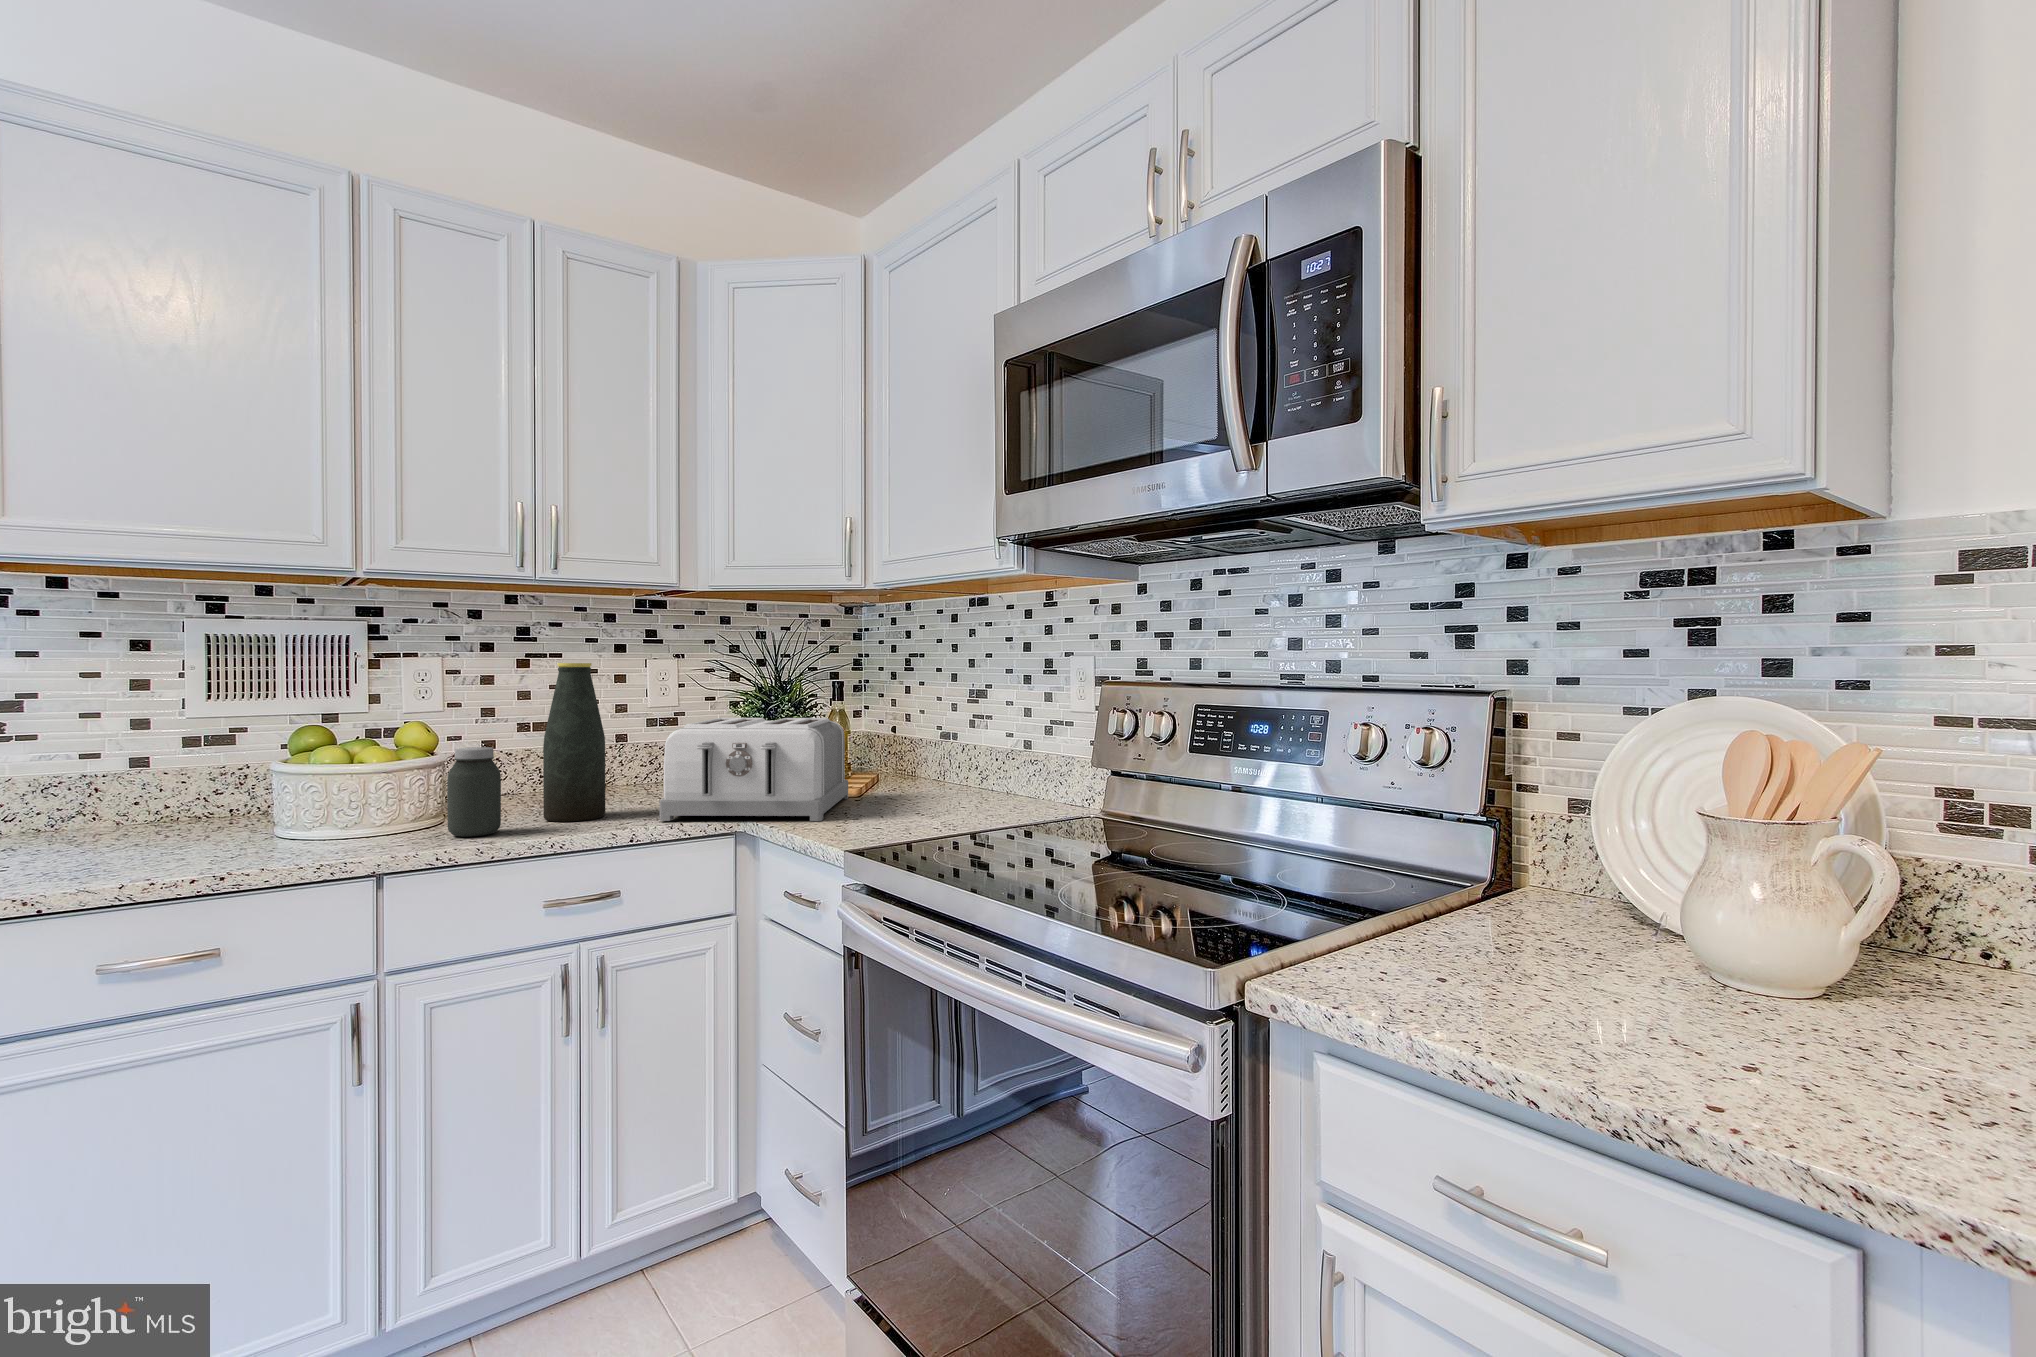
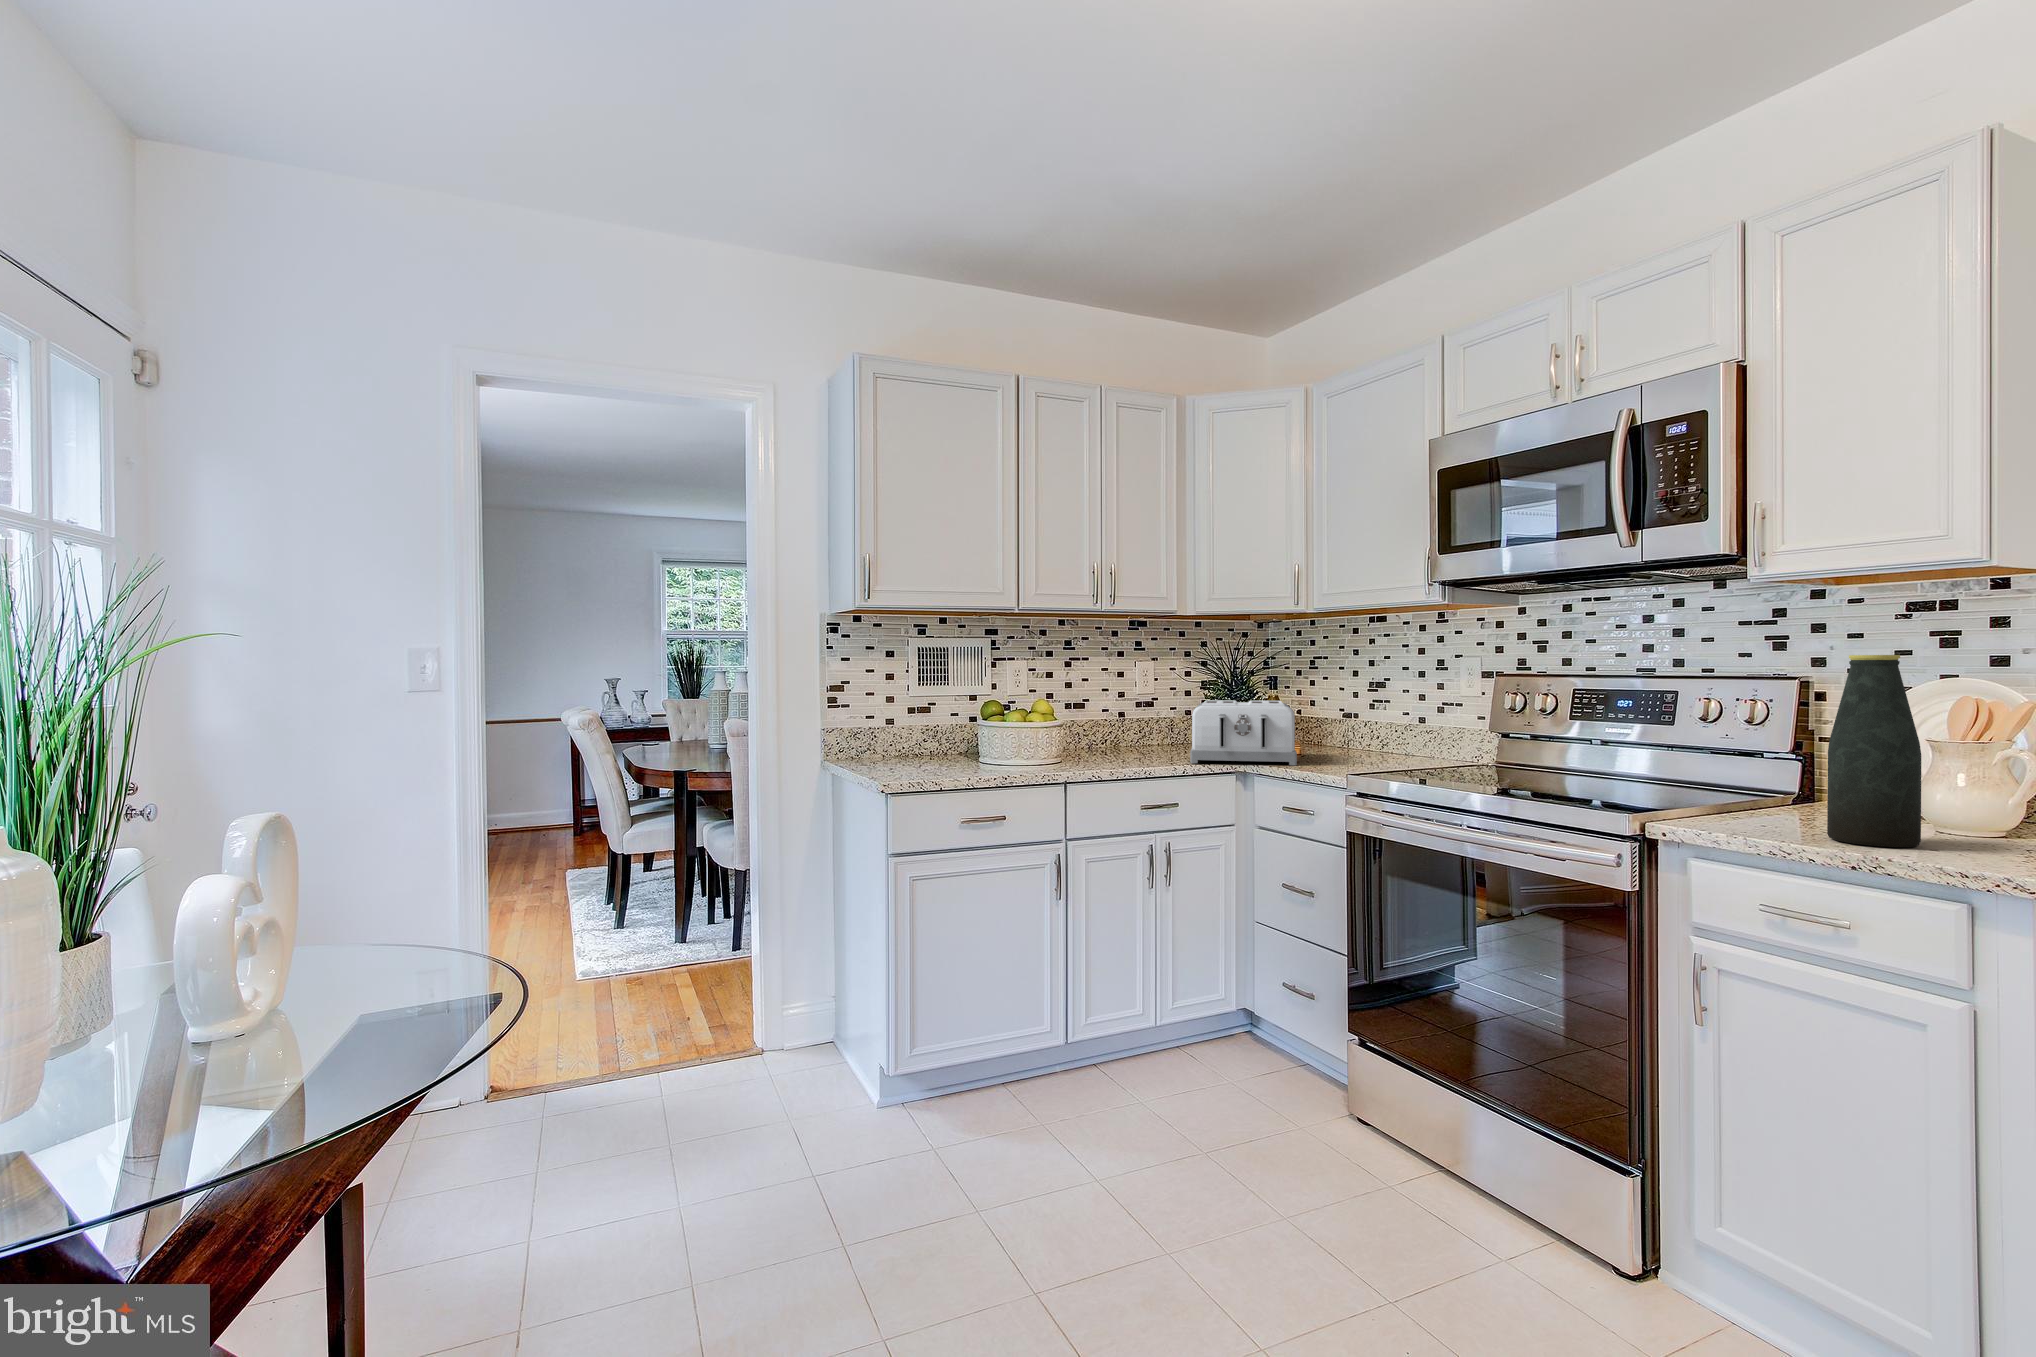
bottle: present [543,663,605,821] -> present [1827,655,1921,847]
jar: present [447,747,501,837] -> none [1077,715,1105,768]

